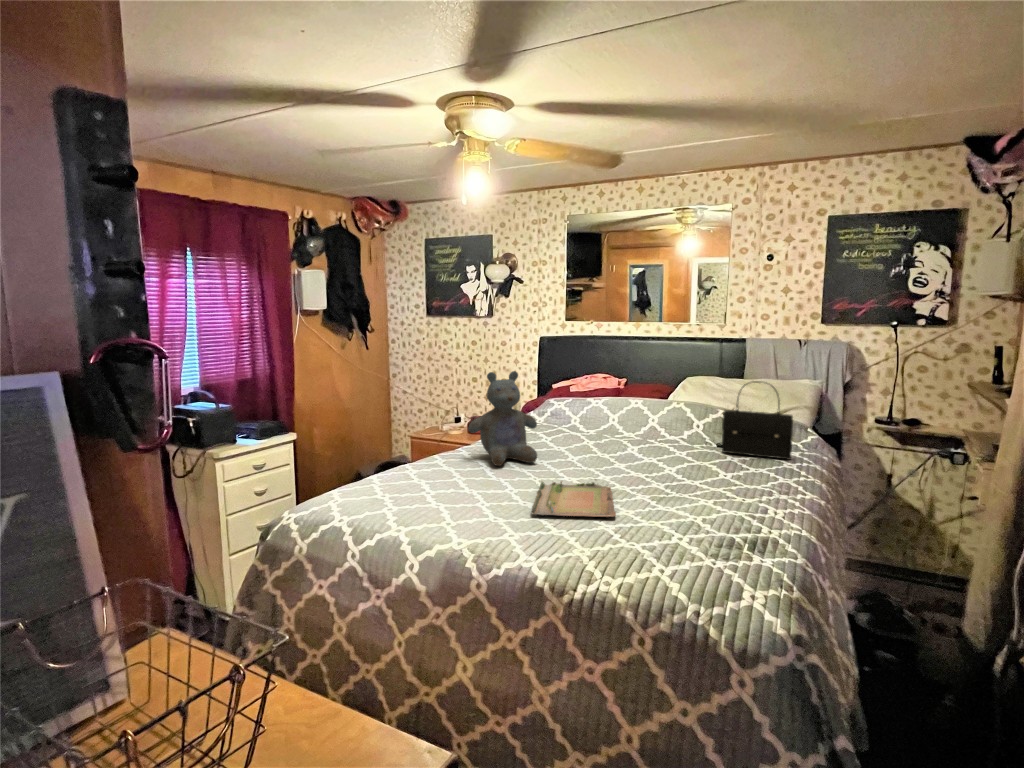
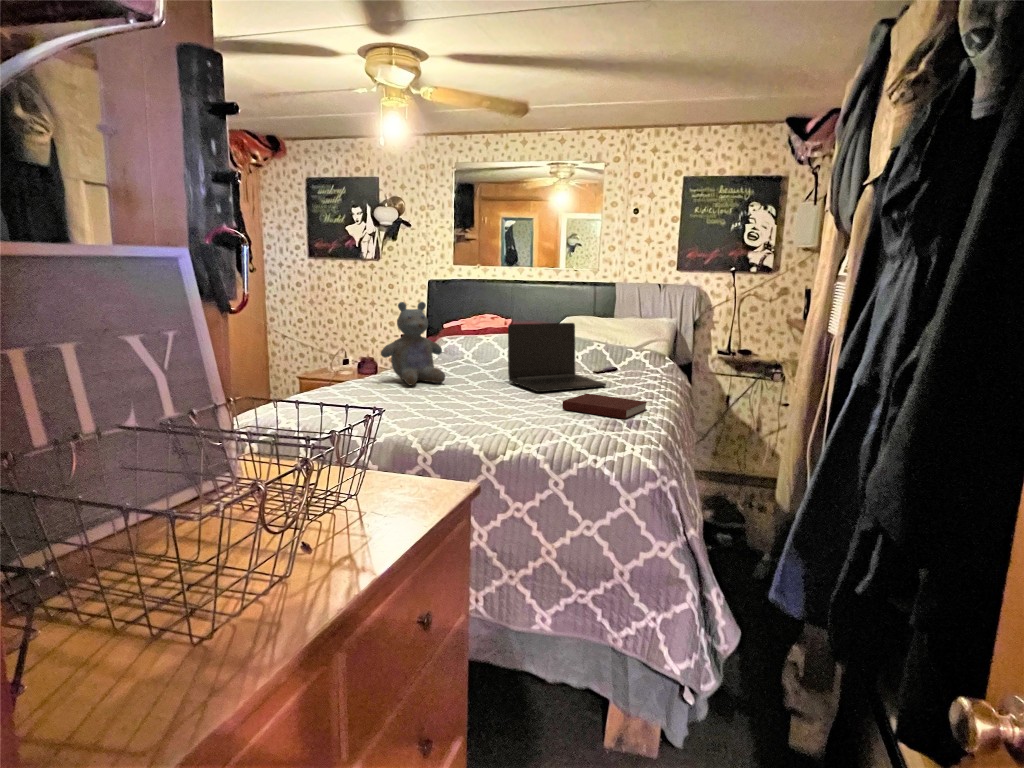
handbag: present [722,381,793,459] -> none [599,312,656,378]
laptop: none [609,394,728,481] -> present [508,323,606,392]
tray: present [532,482,616,517] -> none [454,388,525,414]
notebook: none [665,490,778,536] -> present [562,394,647,419]

